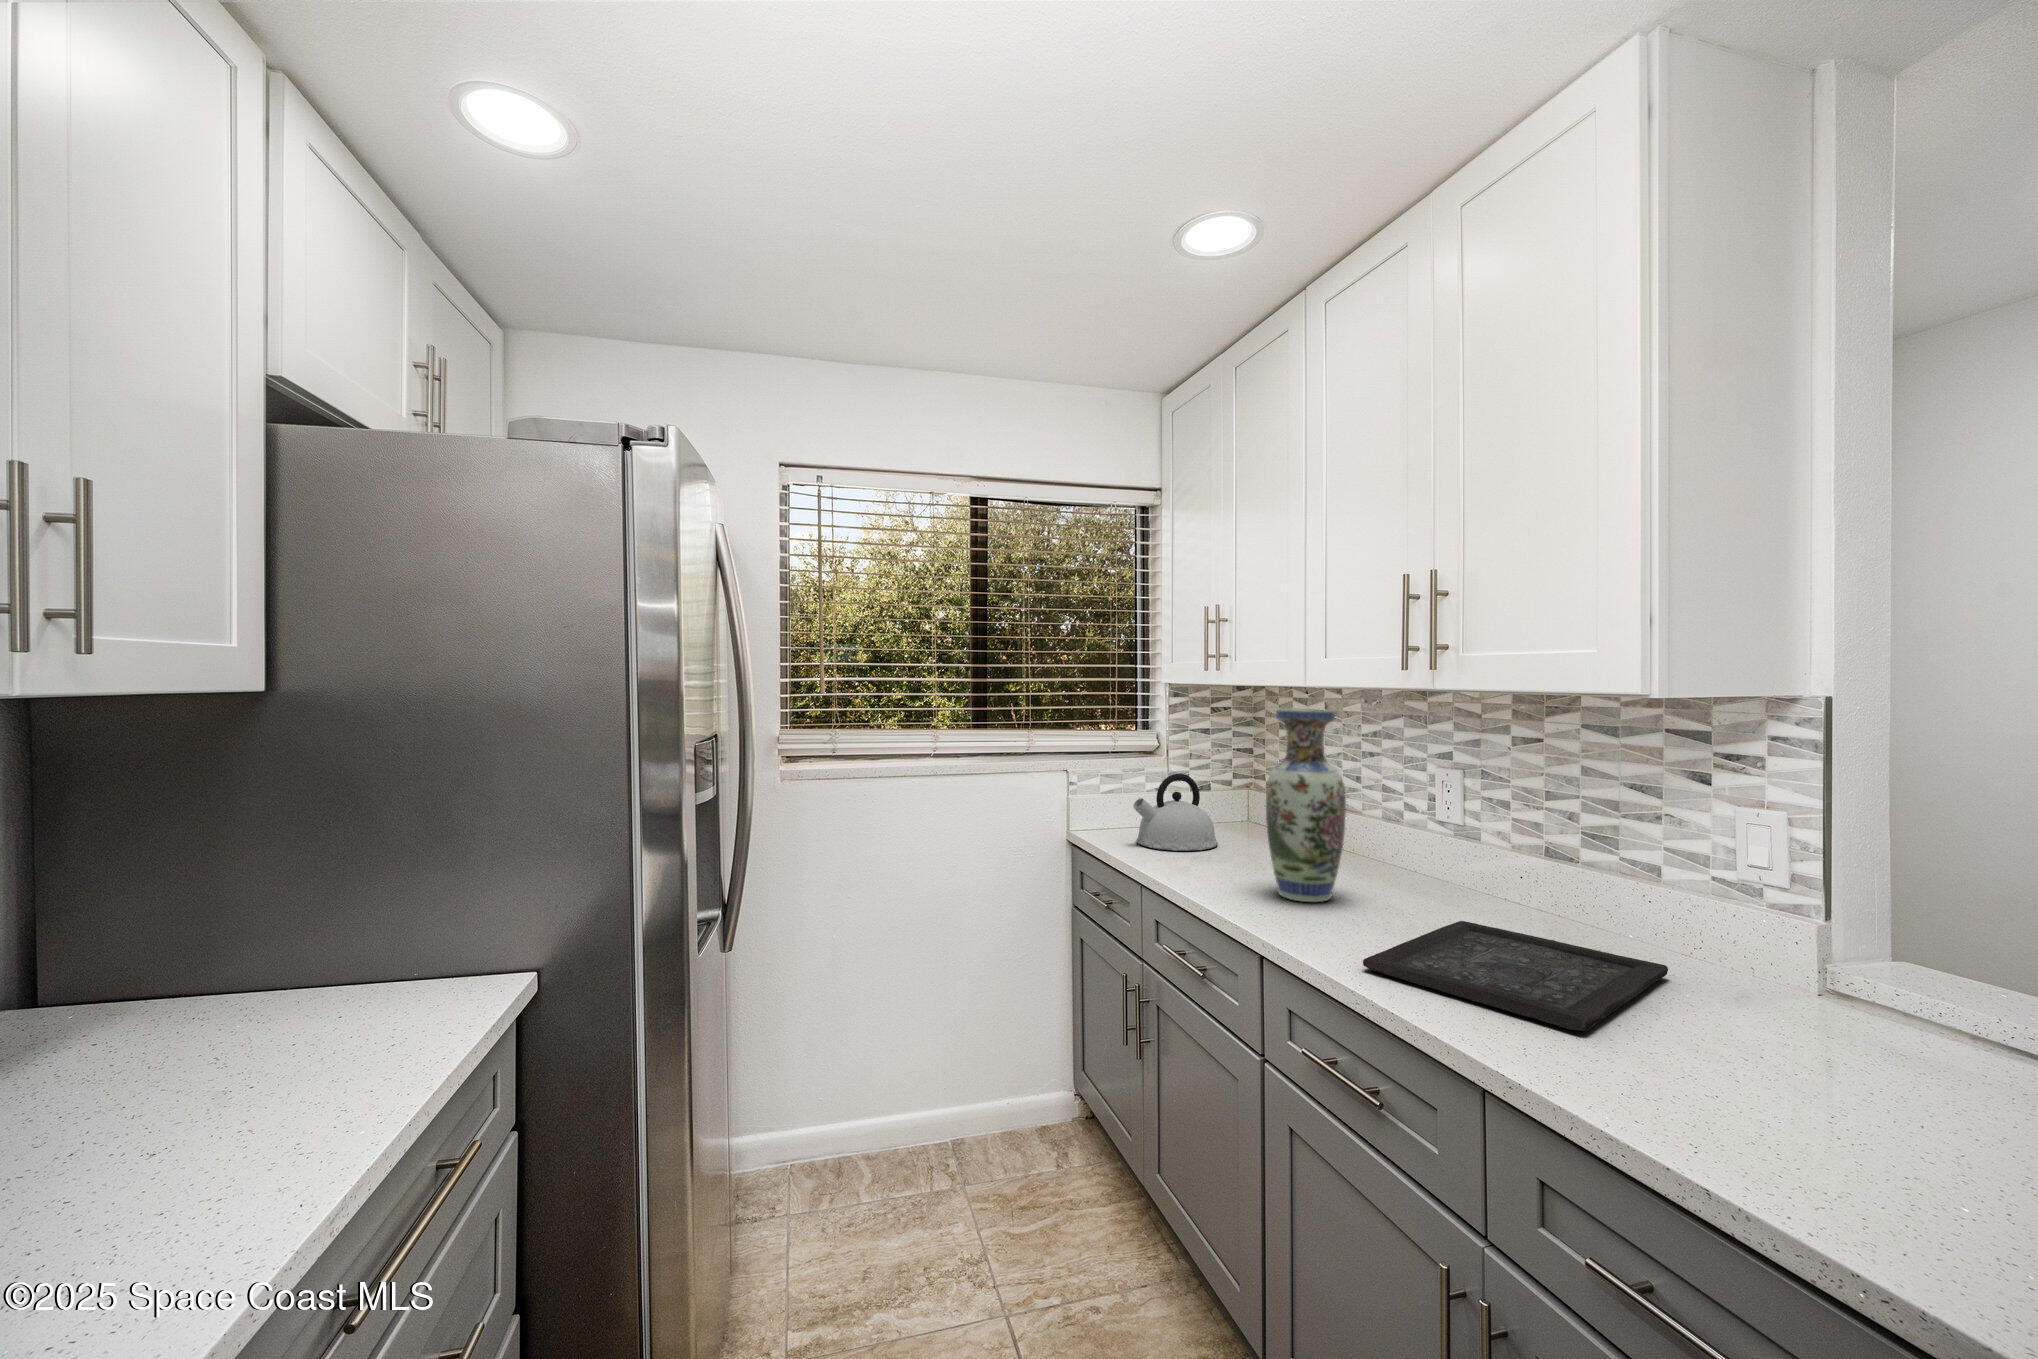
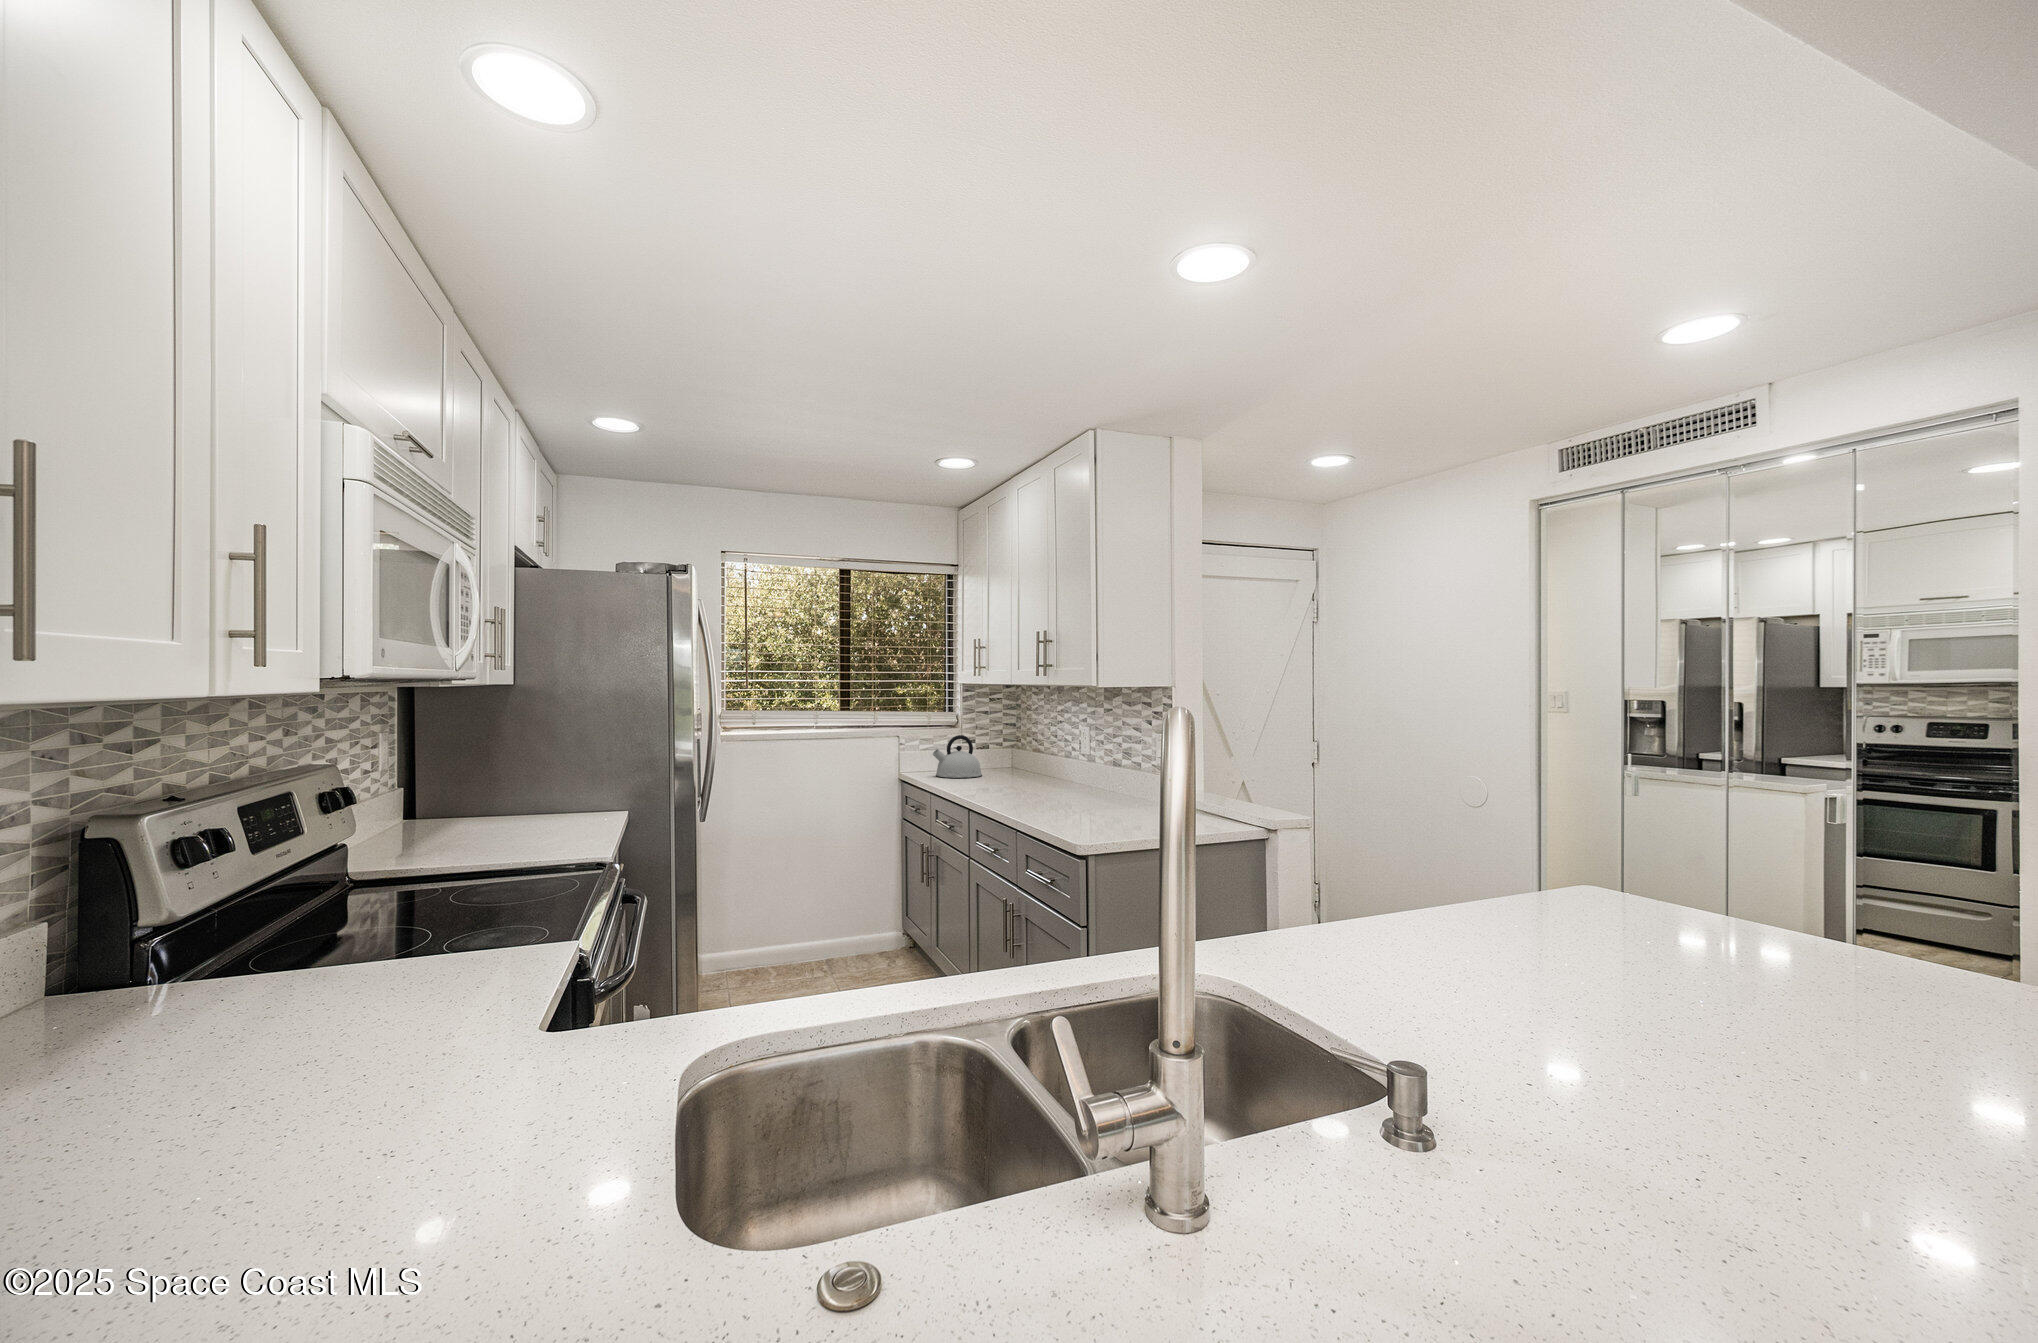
vase: present [1266,709,1346,902] -> none [985,696,1022,791]
tray: present [1363,921,1668,1031] -> none [998,792,1121,814]

